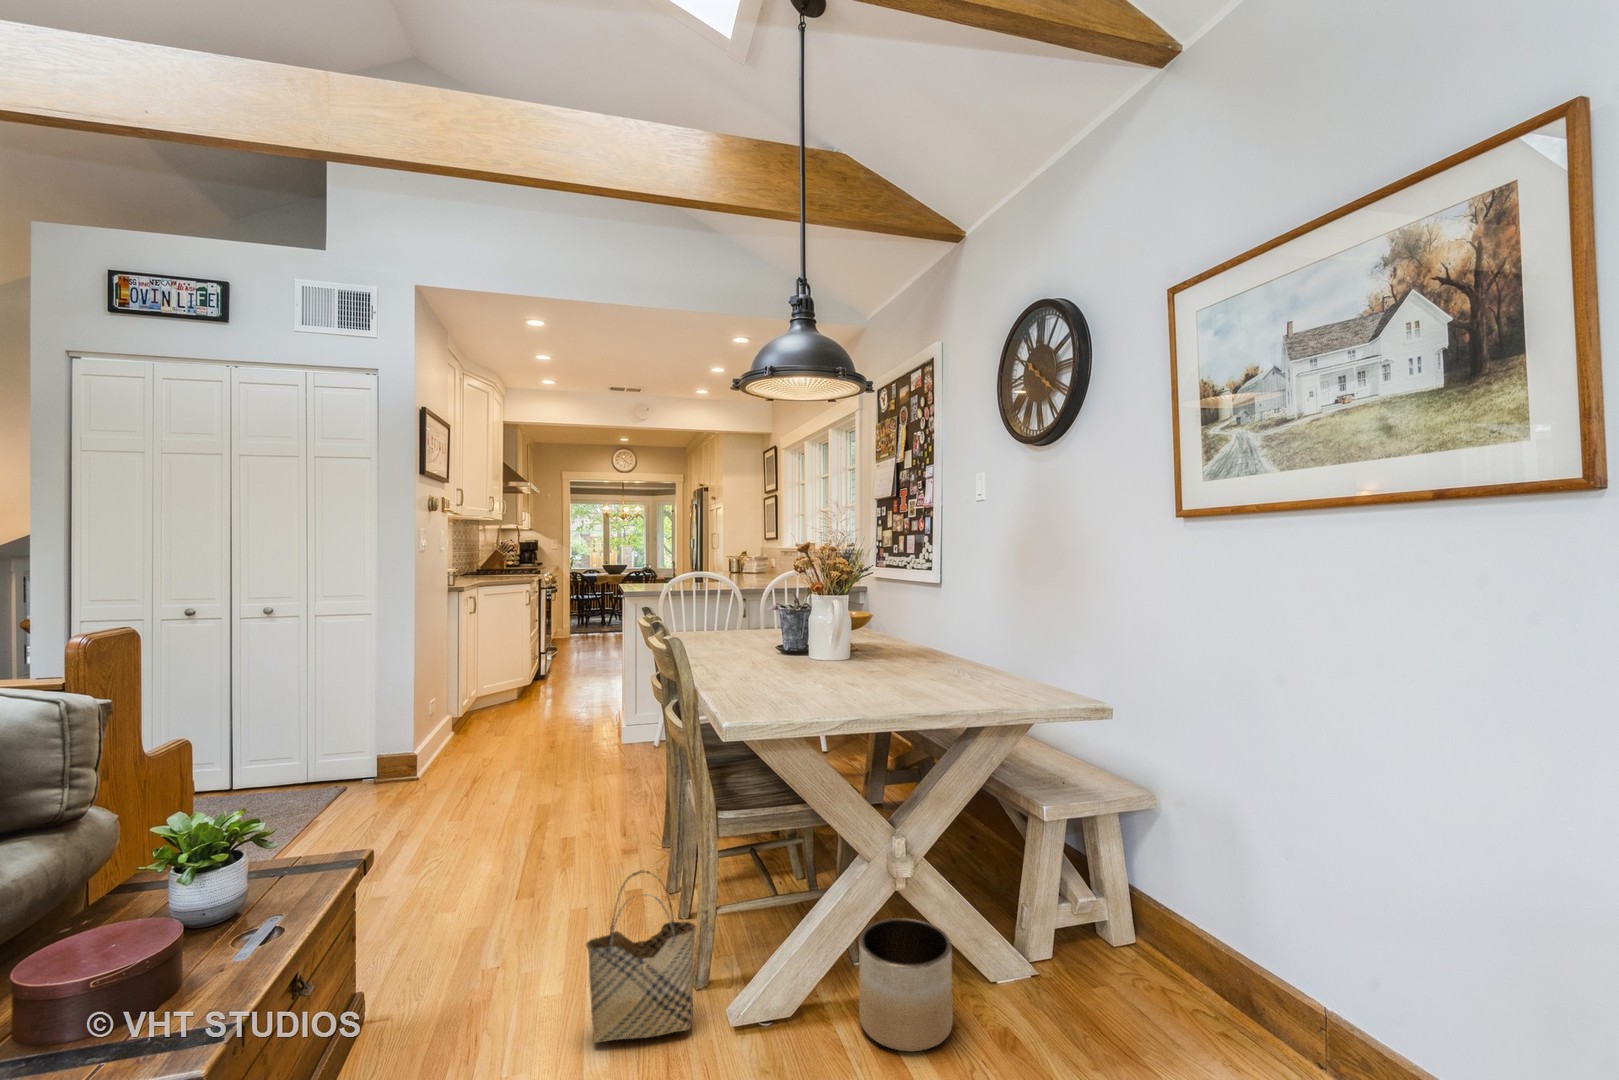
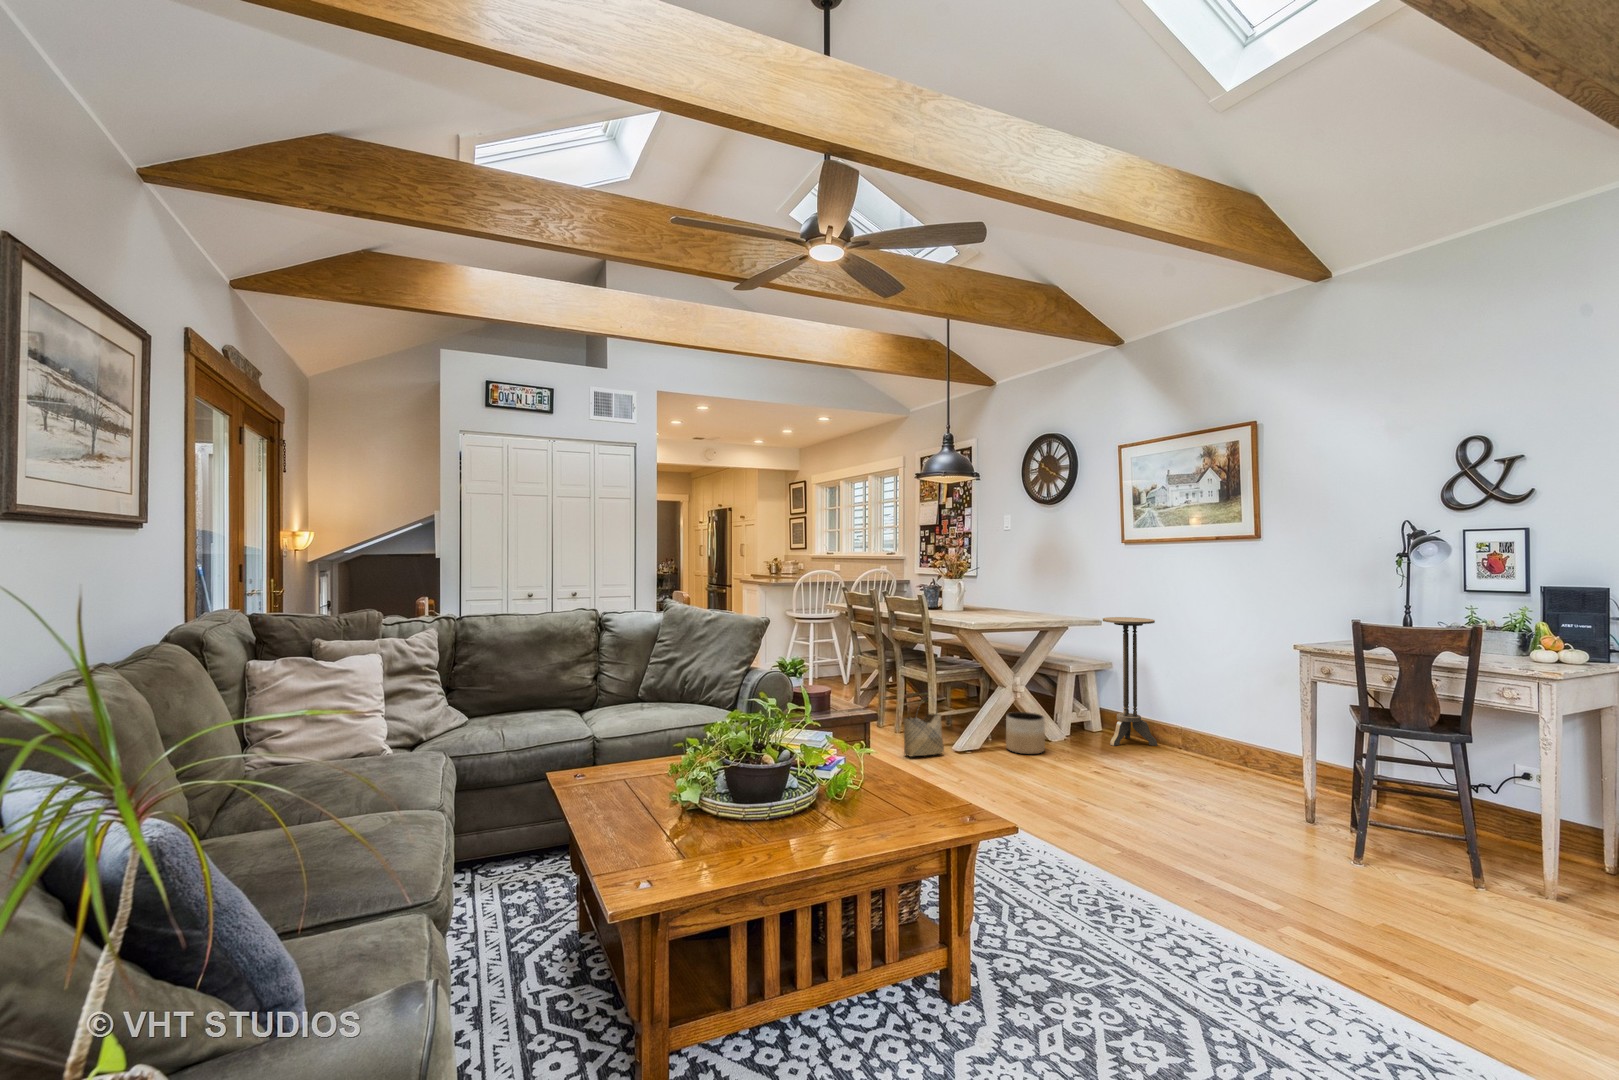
side table: none [1118,690,1260,1030] -> present [1103,617,1158,746]

